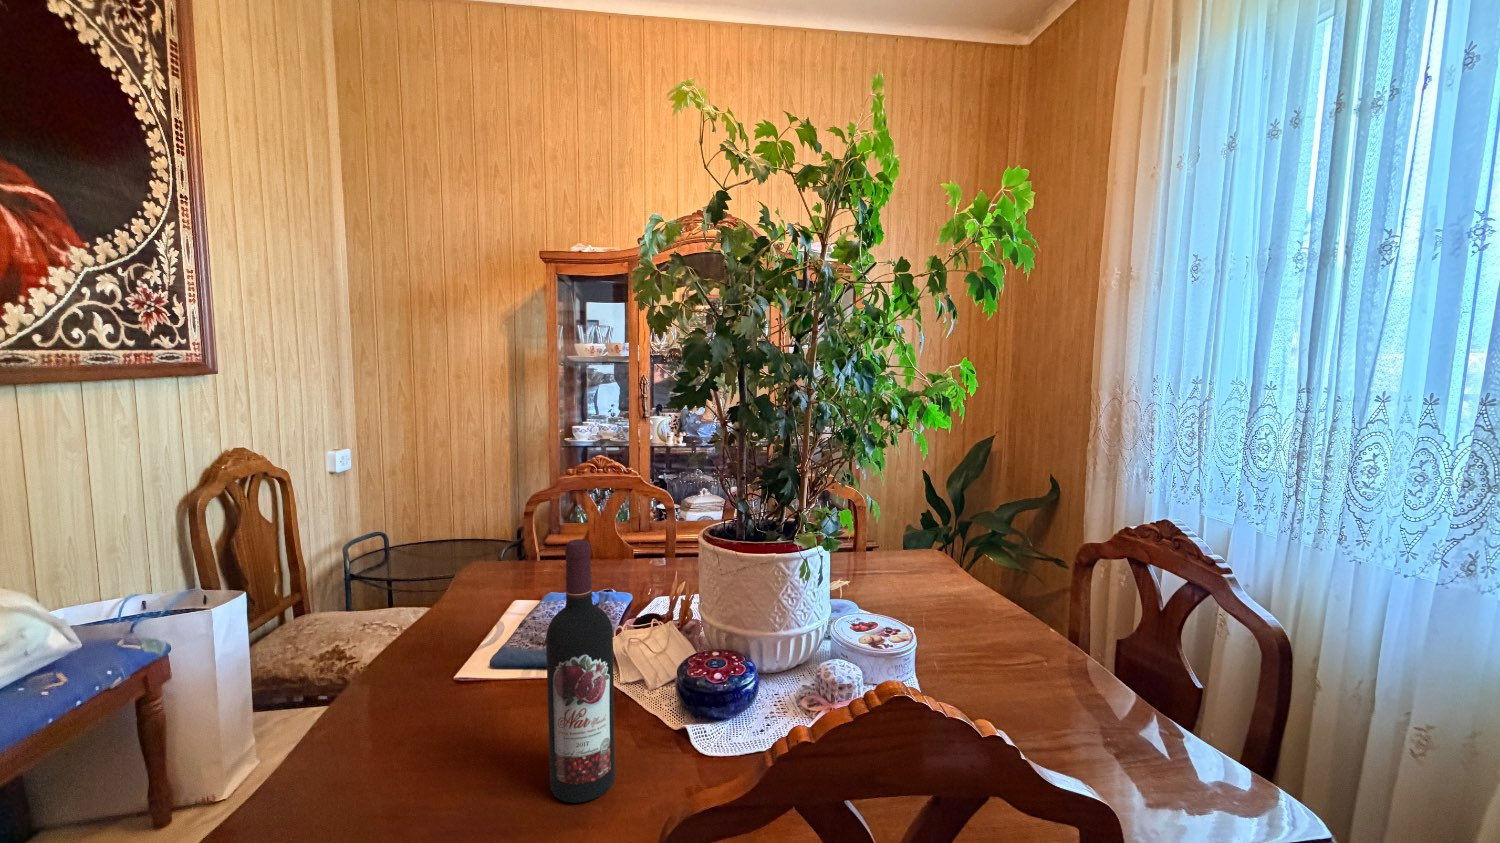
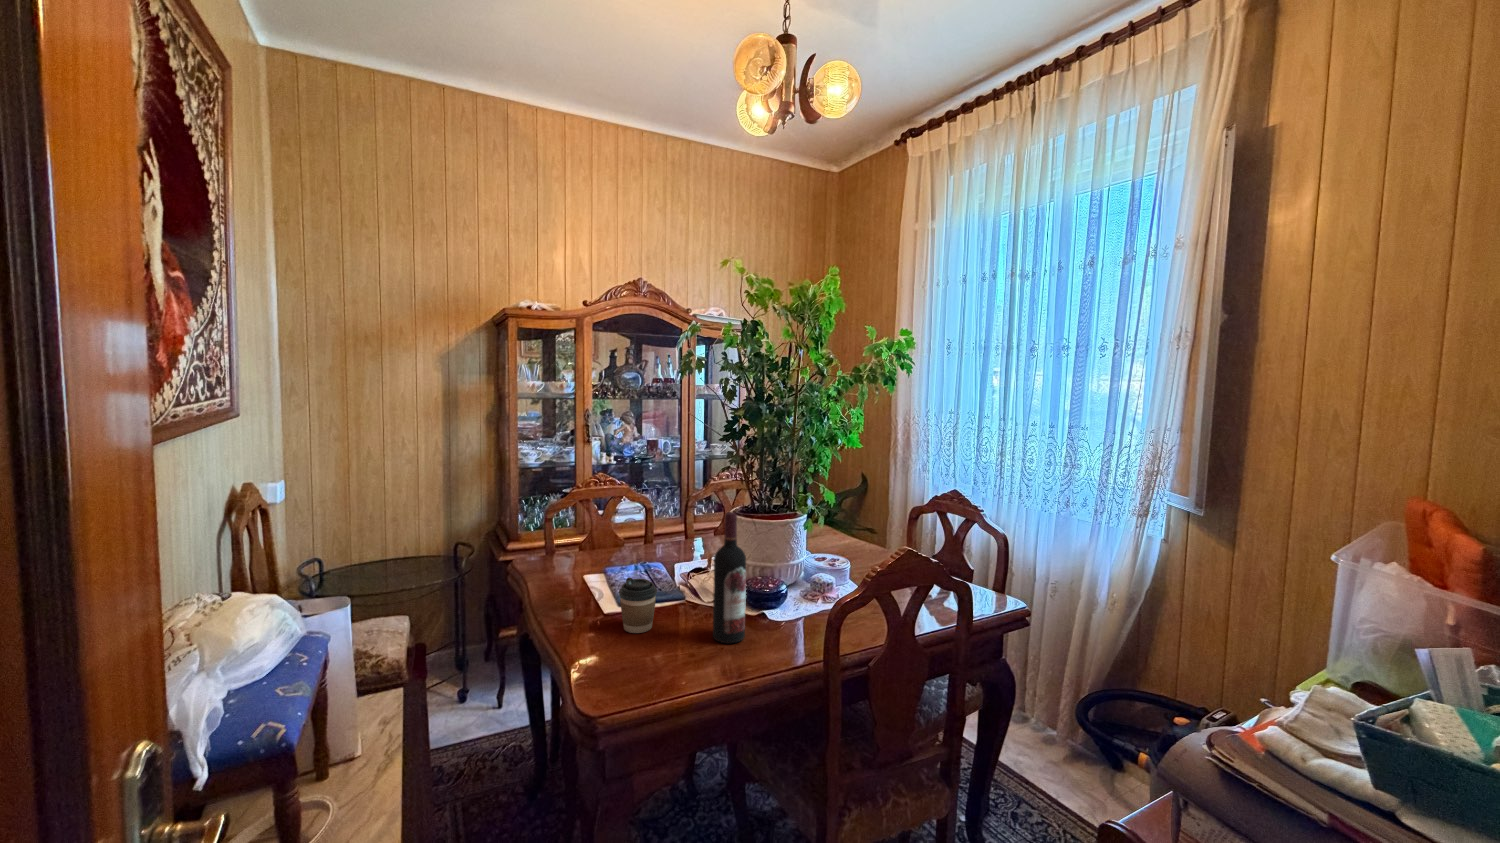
coffee cup: none [428,633,500,736] -> present [619,578,657,633]

